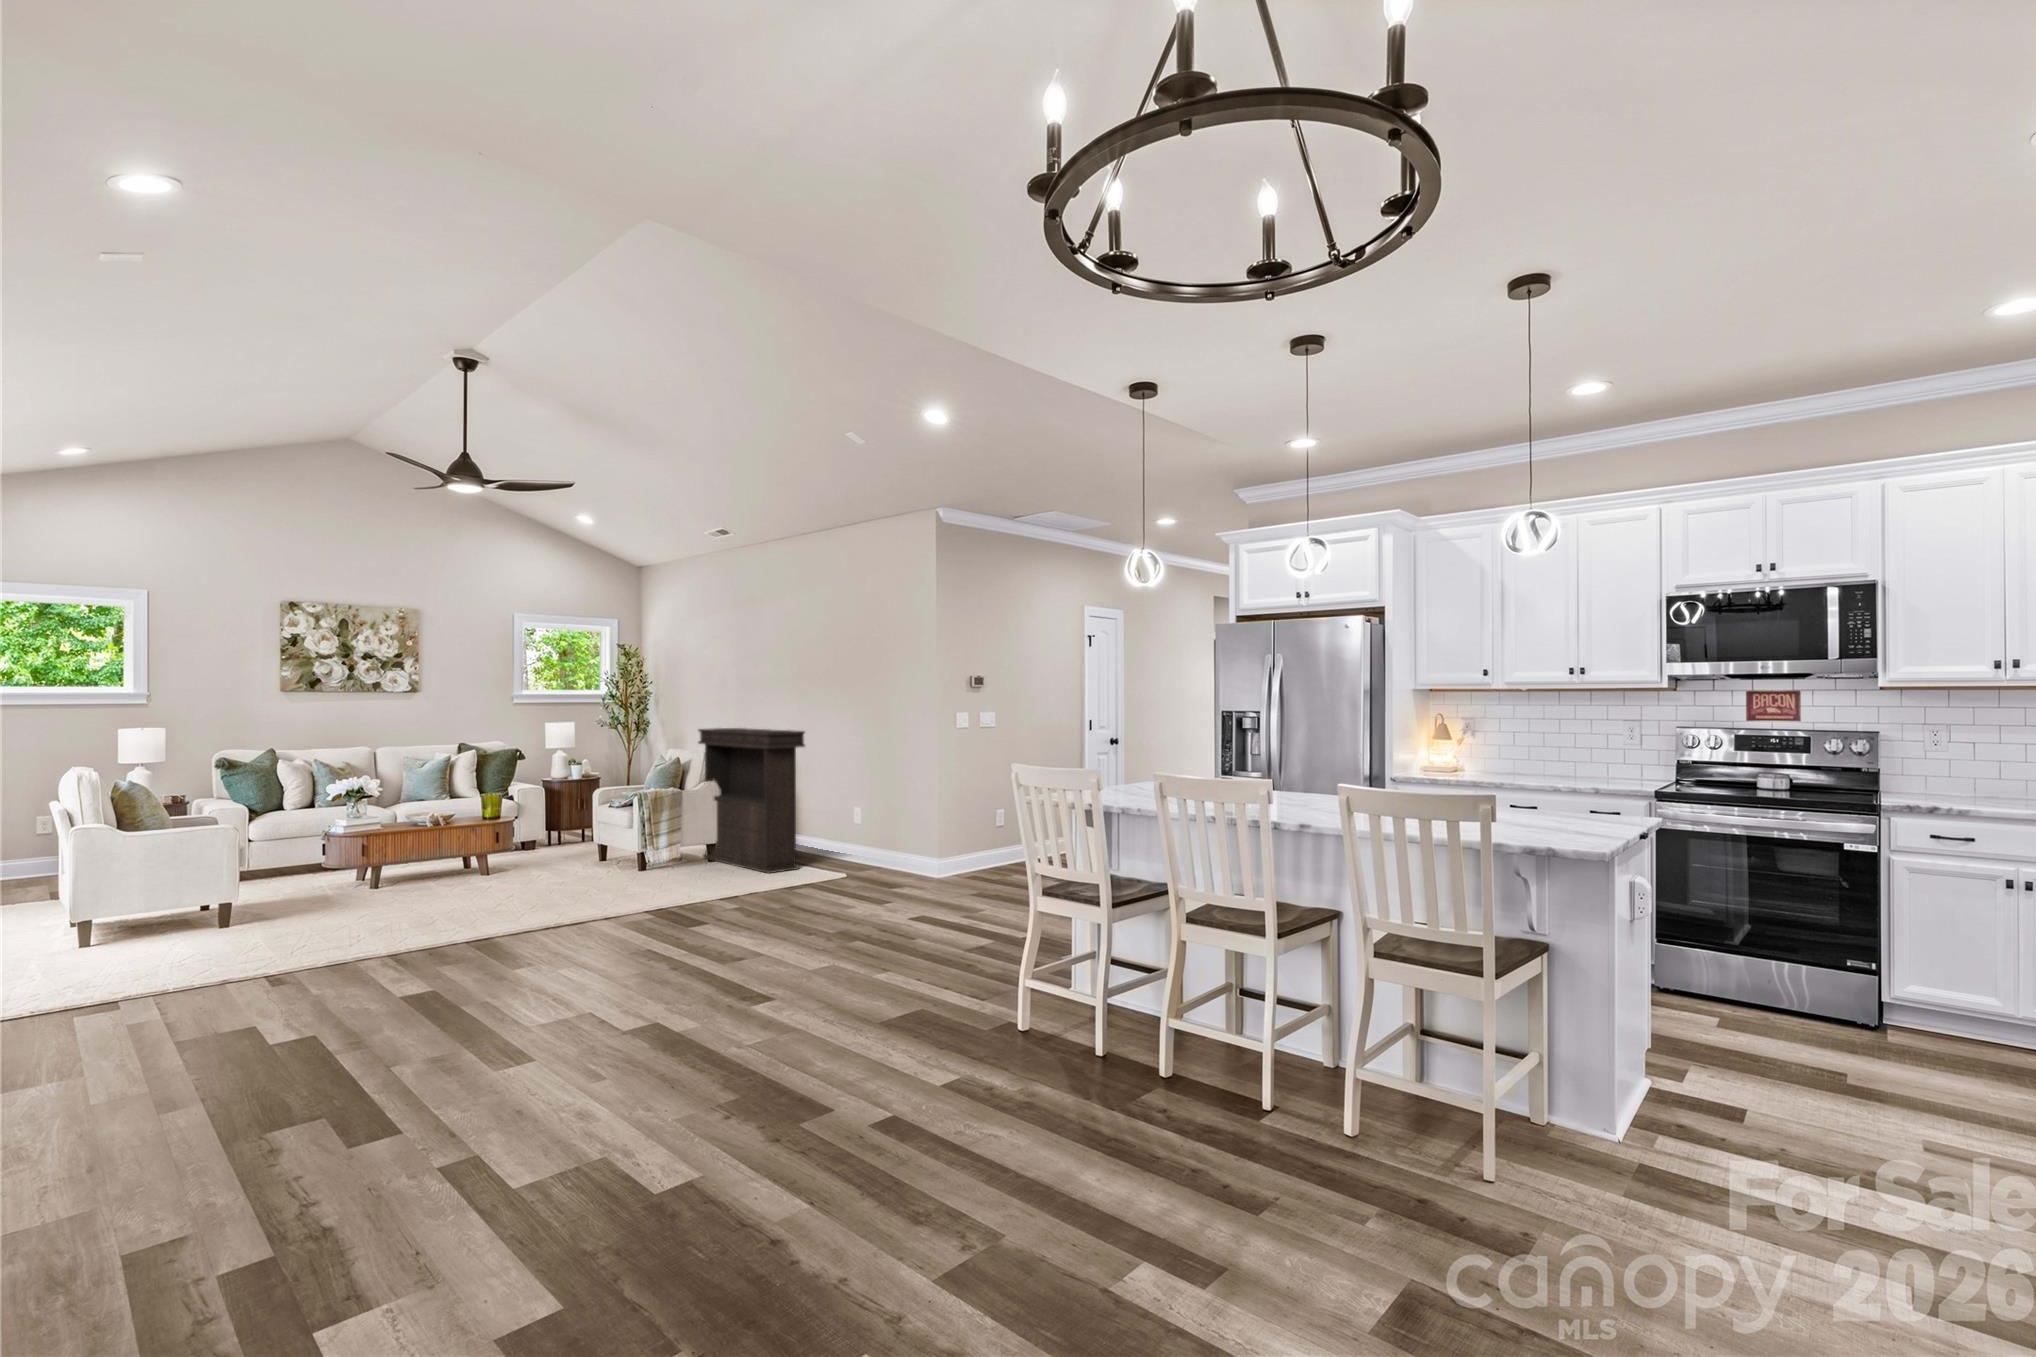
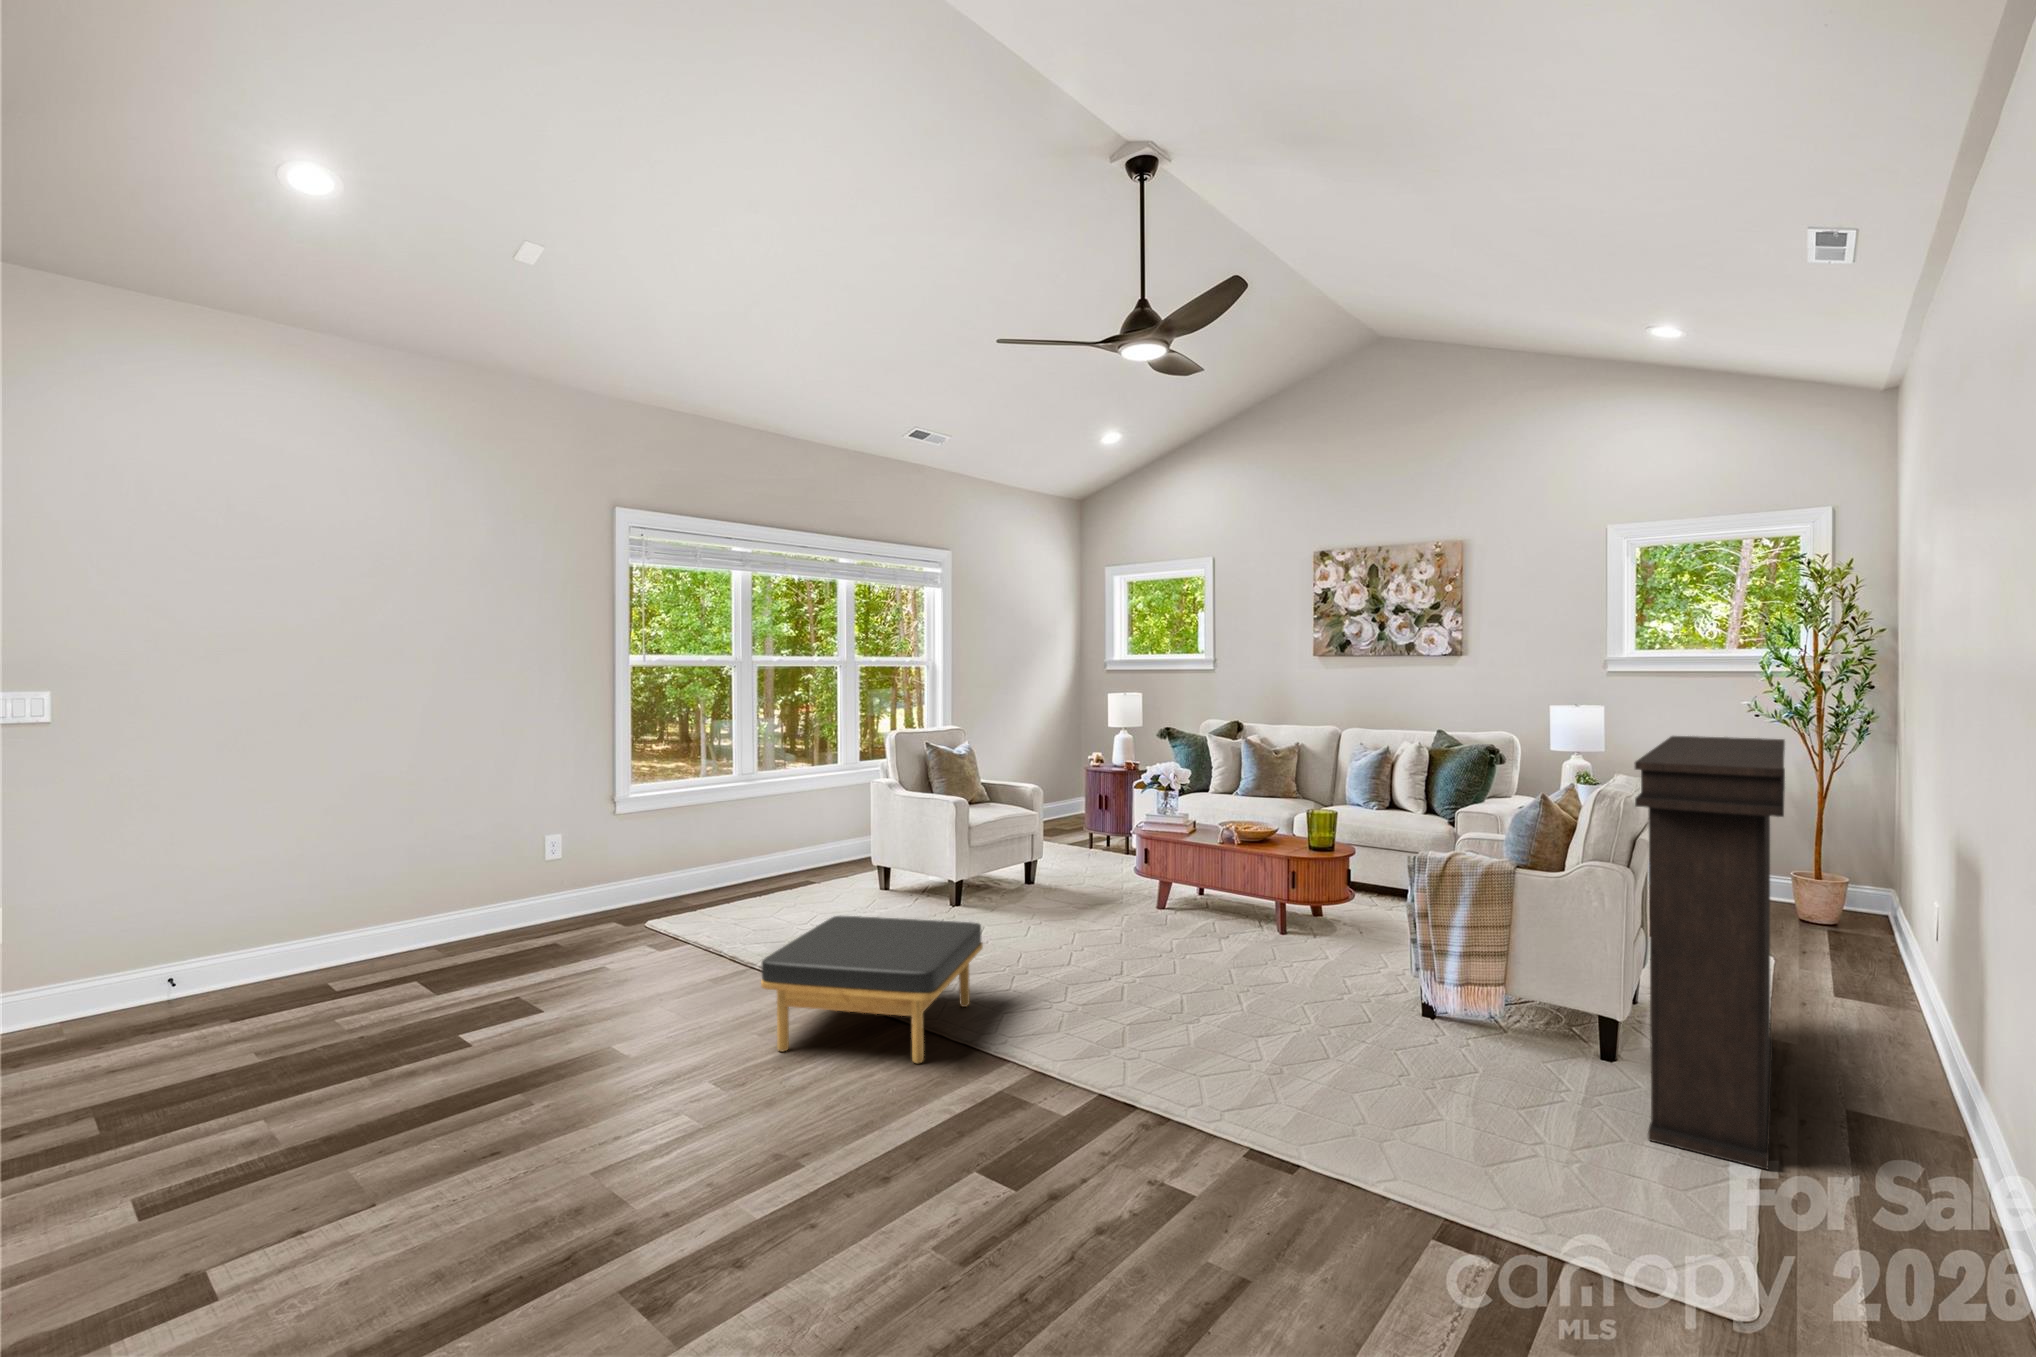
ottoman: none [357,870,539,956] -> present [761,916,983,1063]

